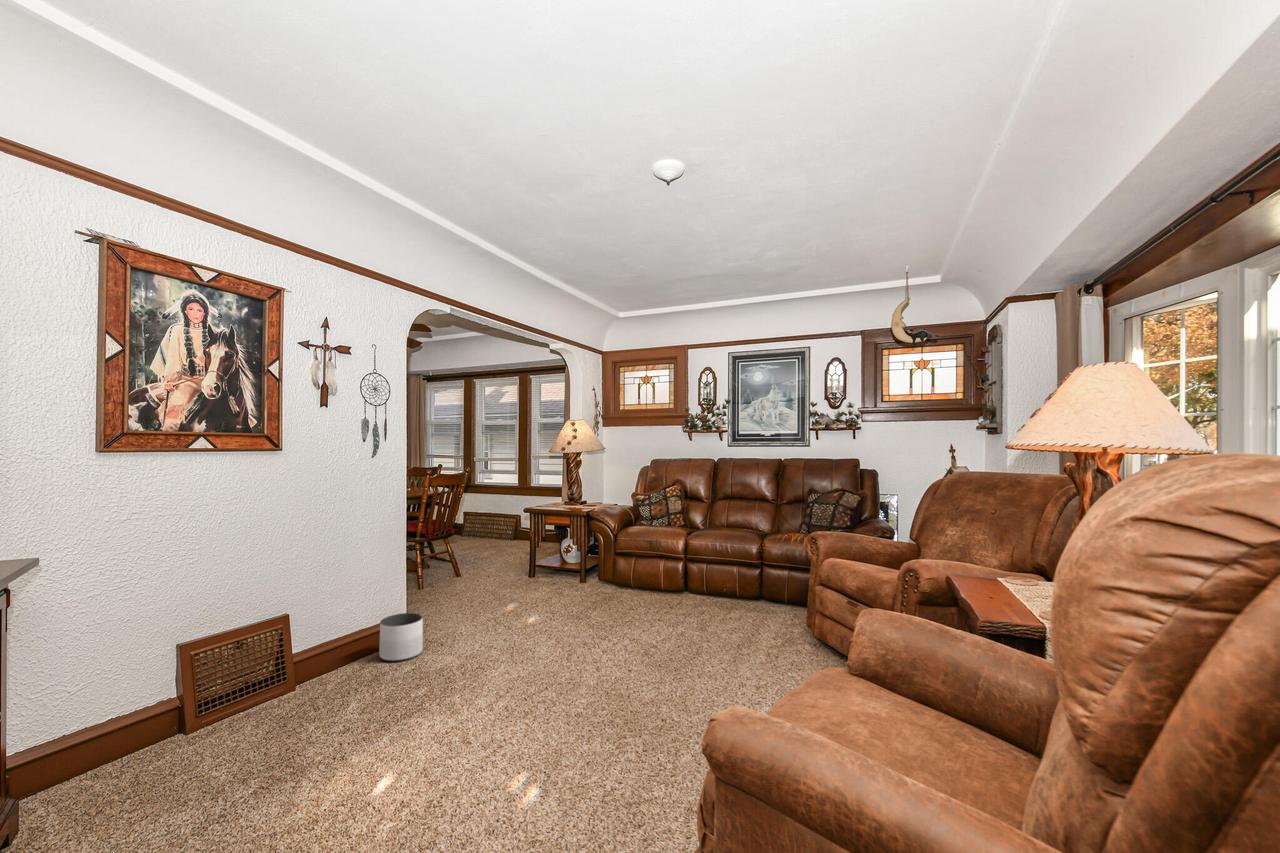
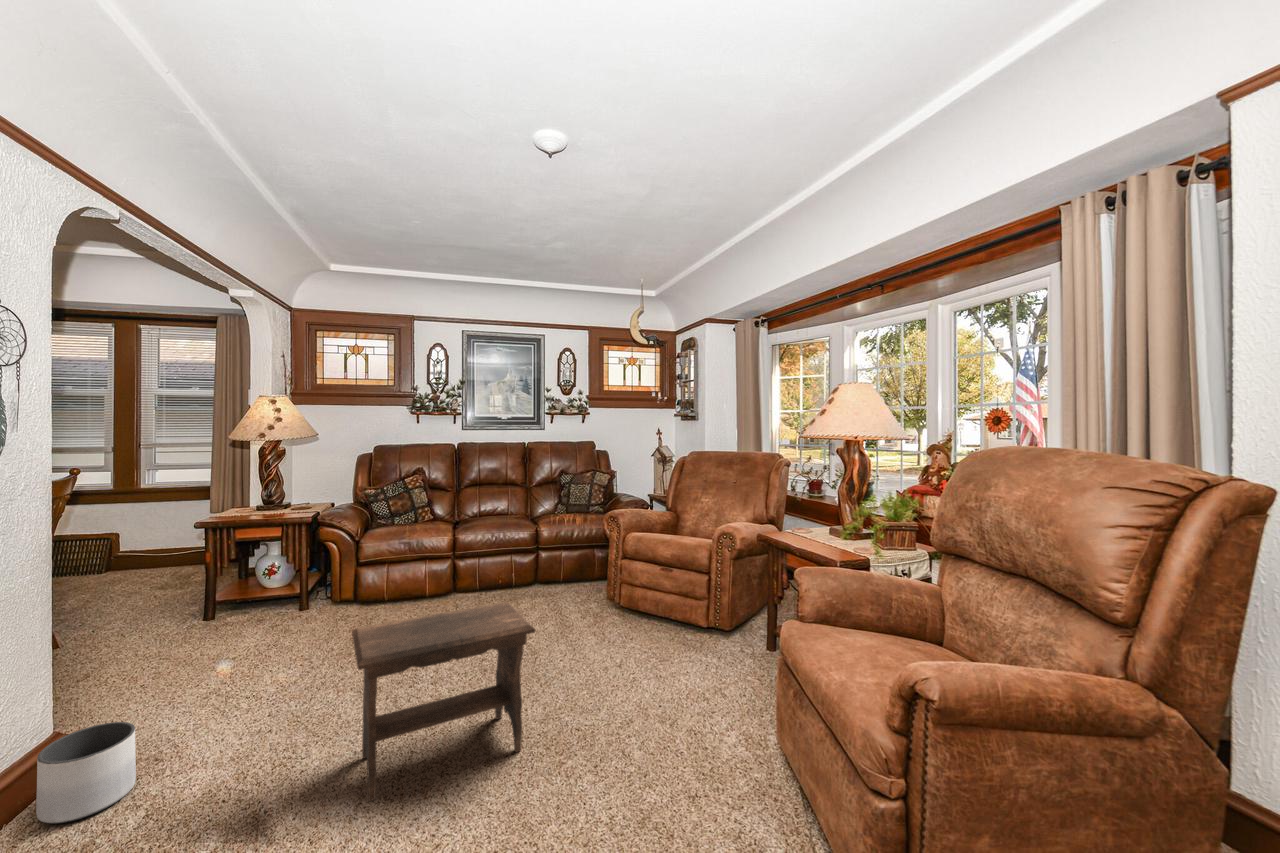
footstool: none [485,583,629,718] -> present [352,602,535,801]

